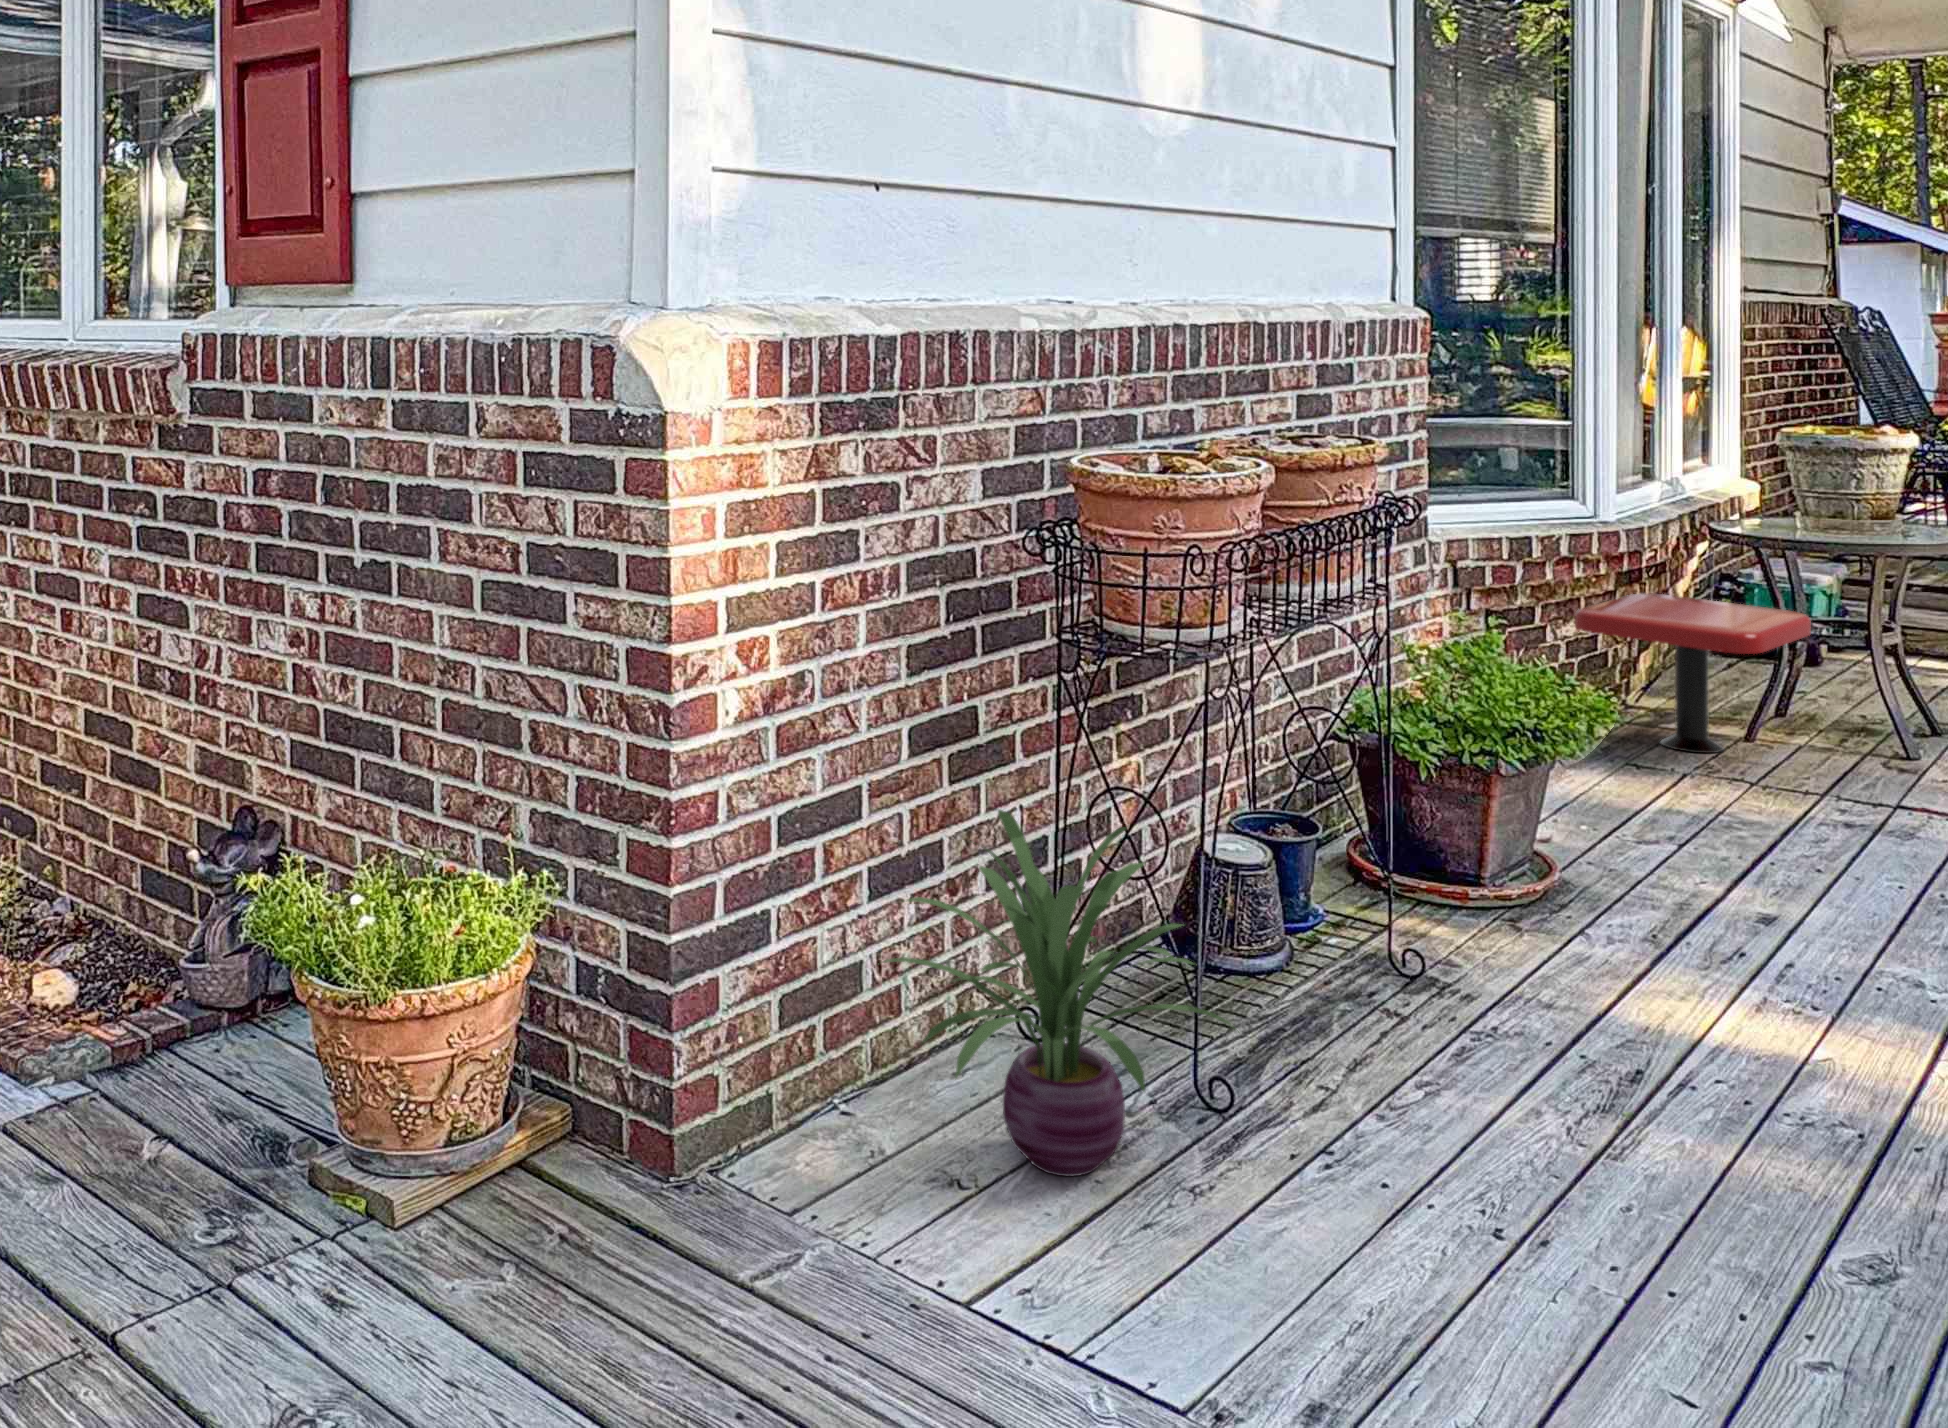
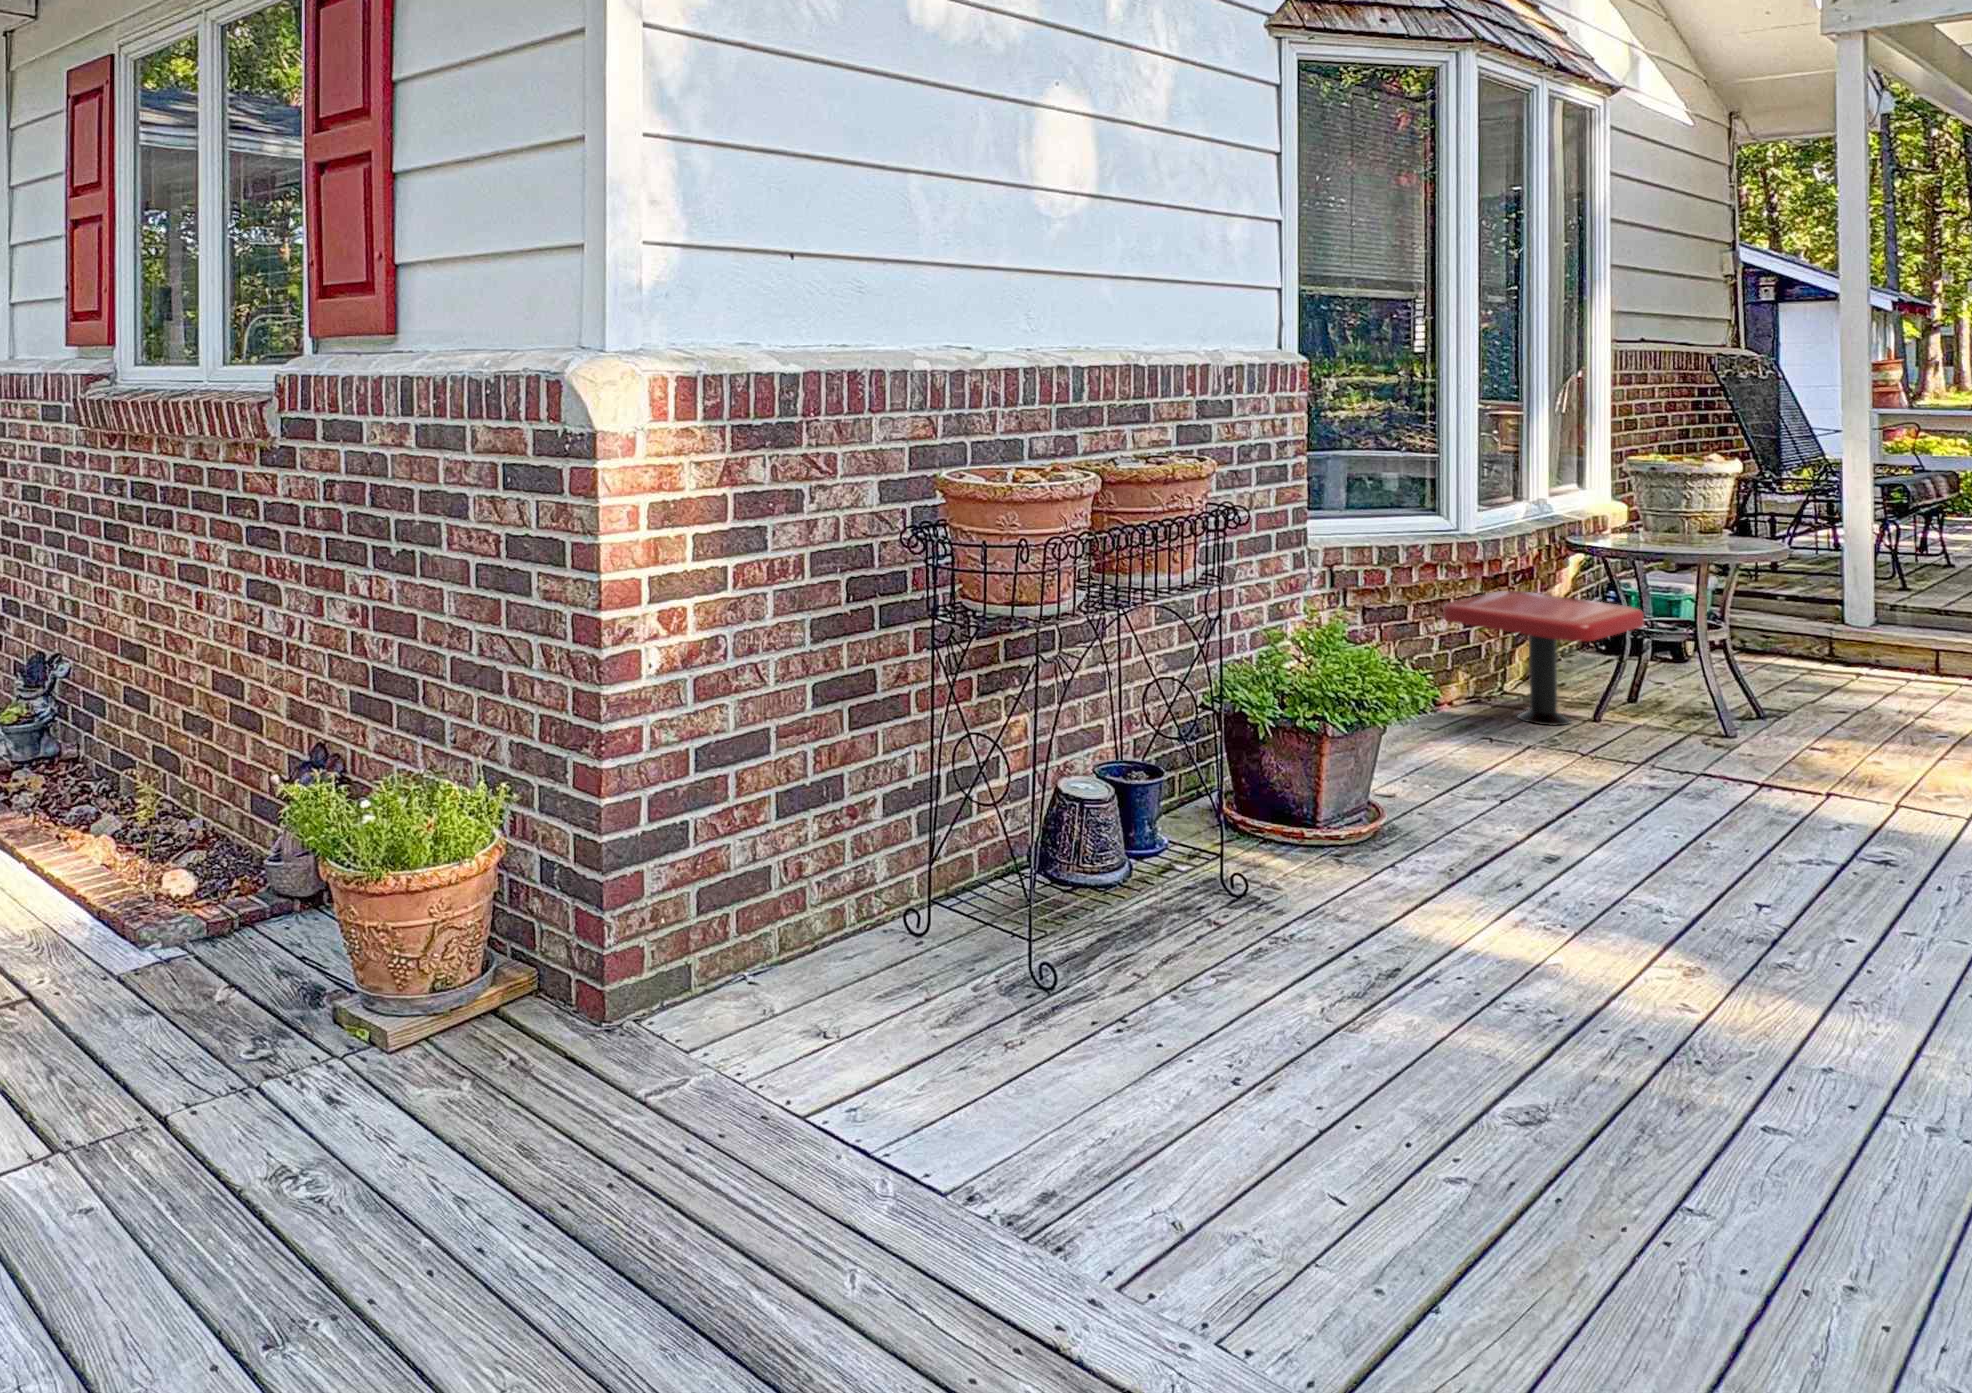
decorative plant: present [883,810,1239,1176] -> none [775,749,1051,1038]

